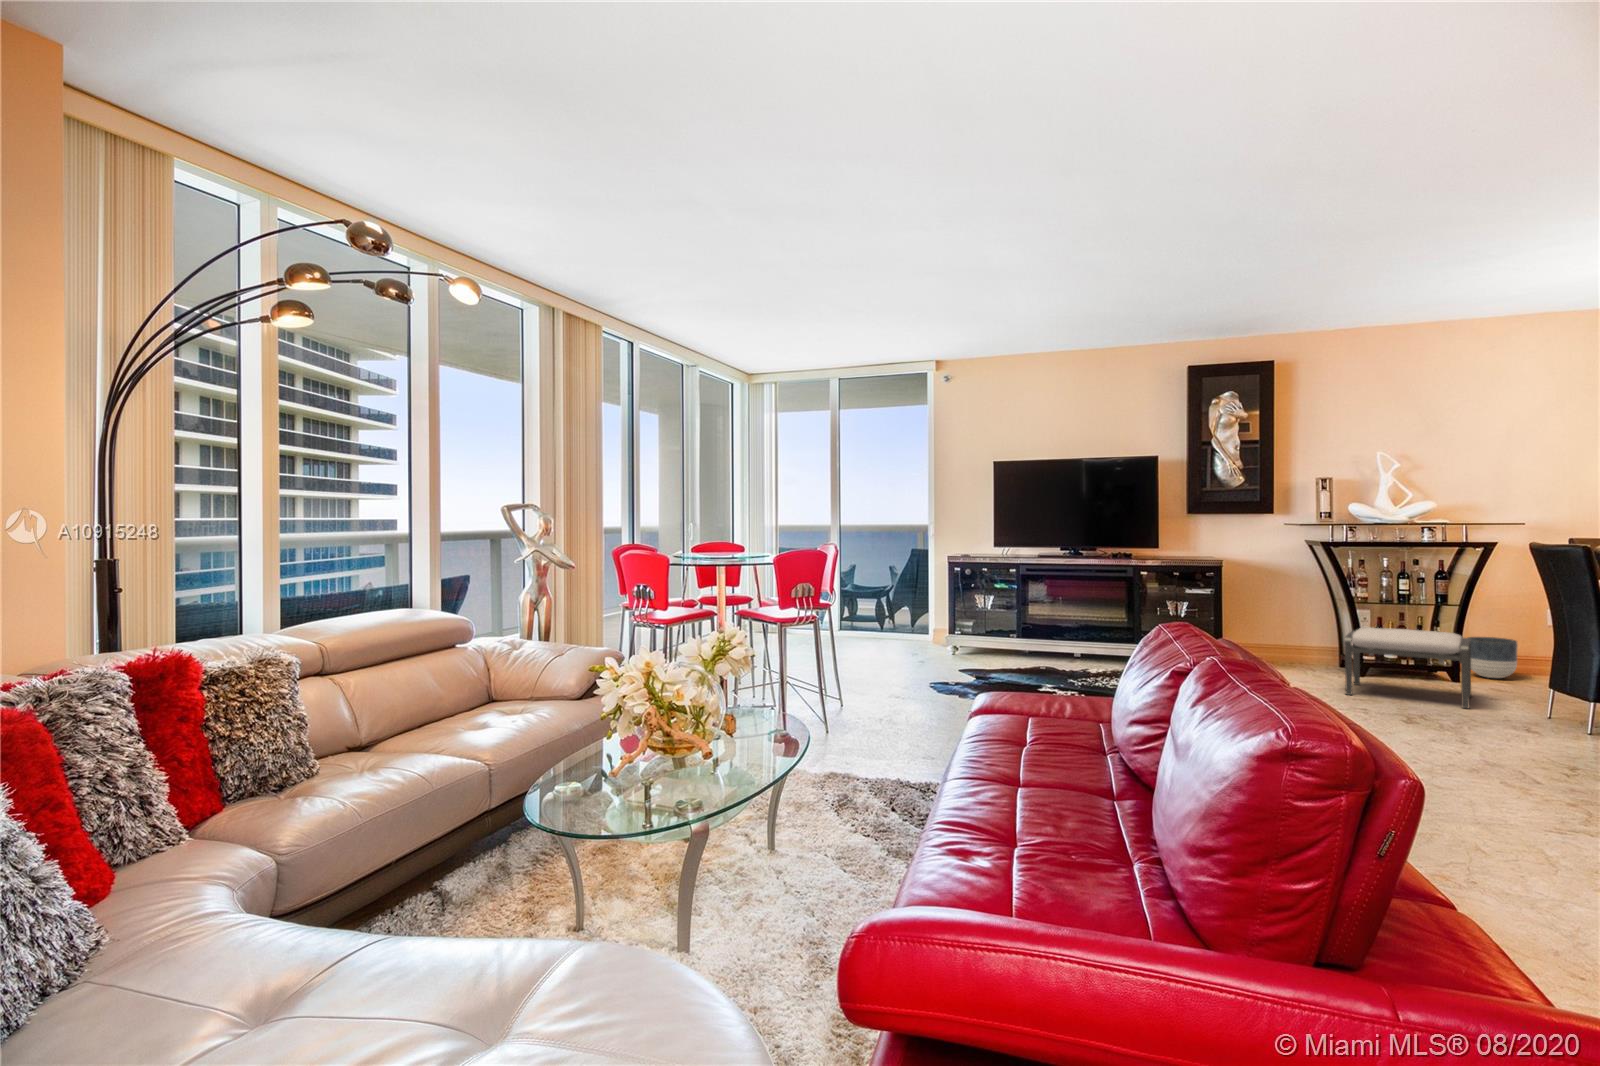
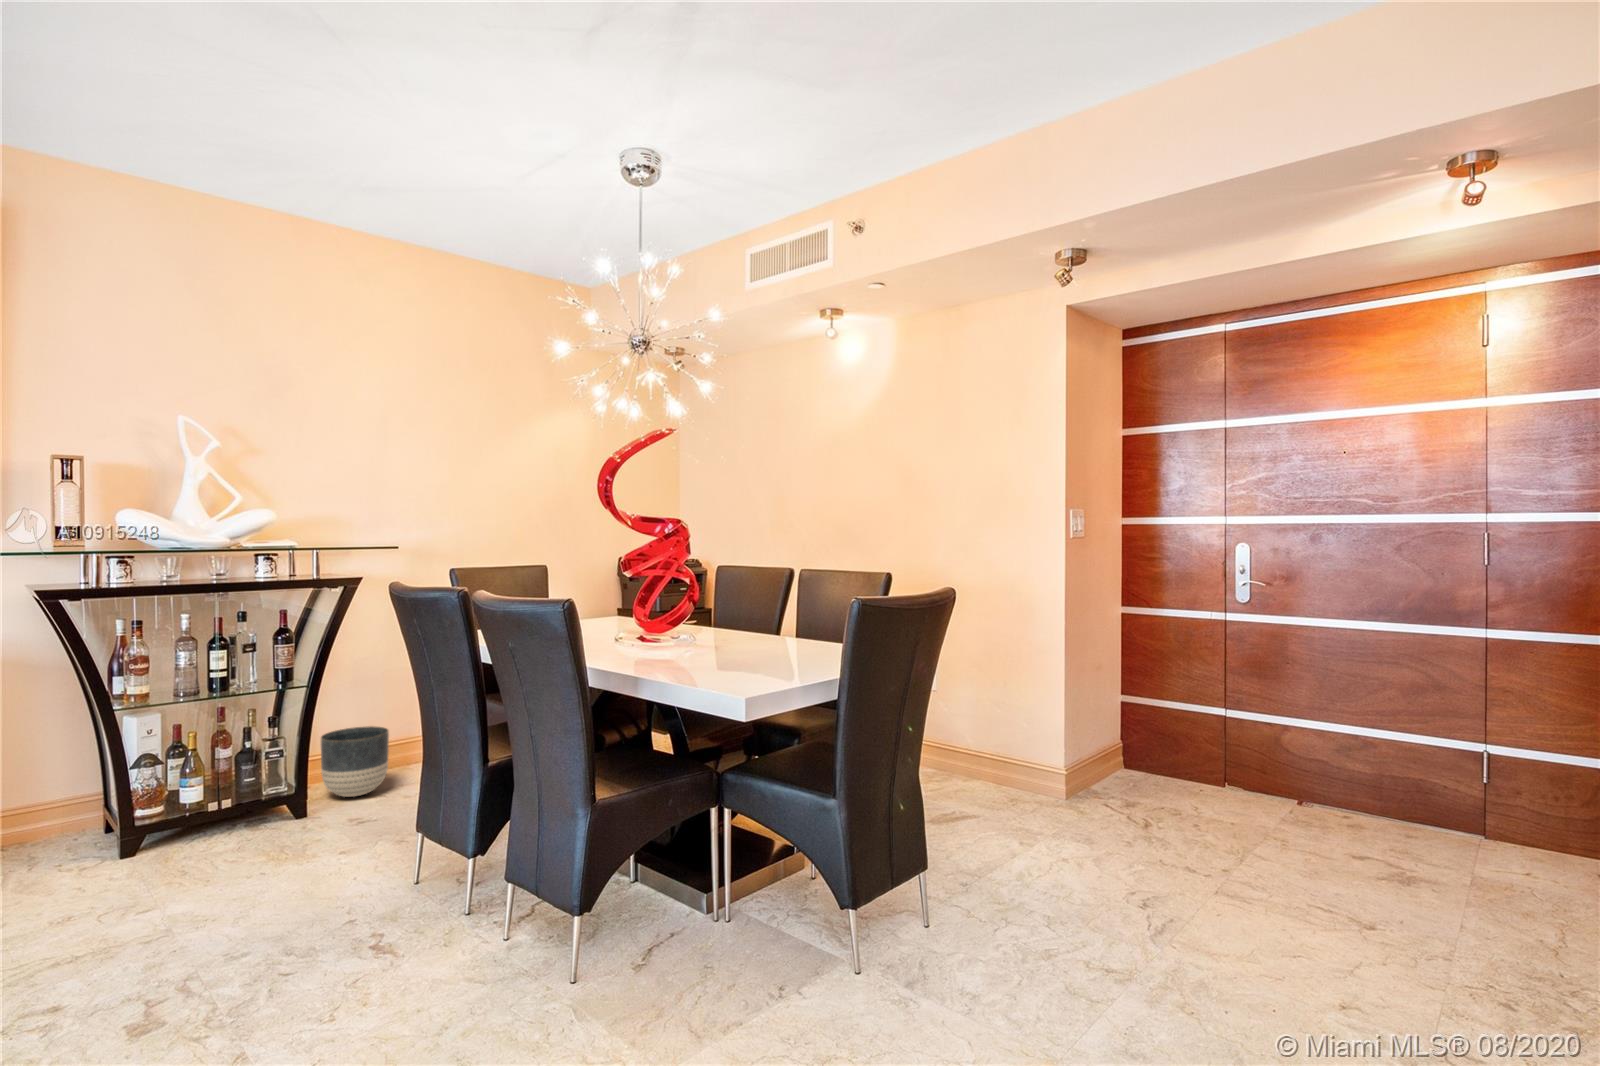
ottoman: present [1344,627,1471,708] -> none [47,754,315,951]

